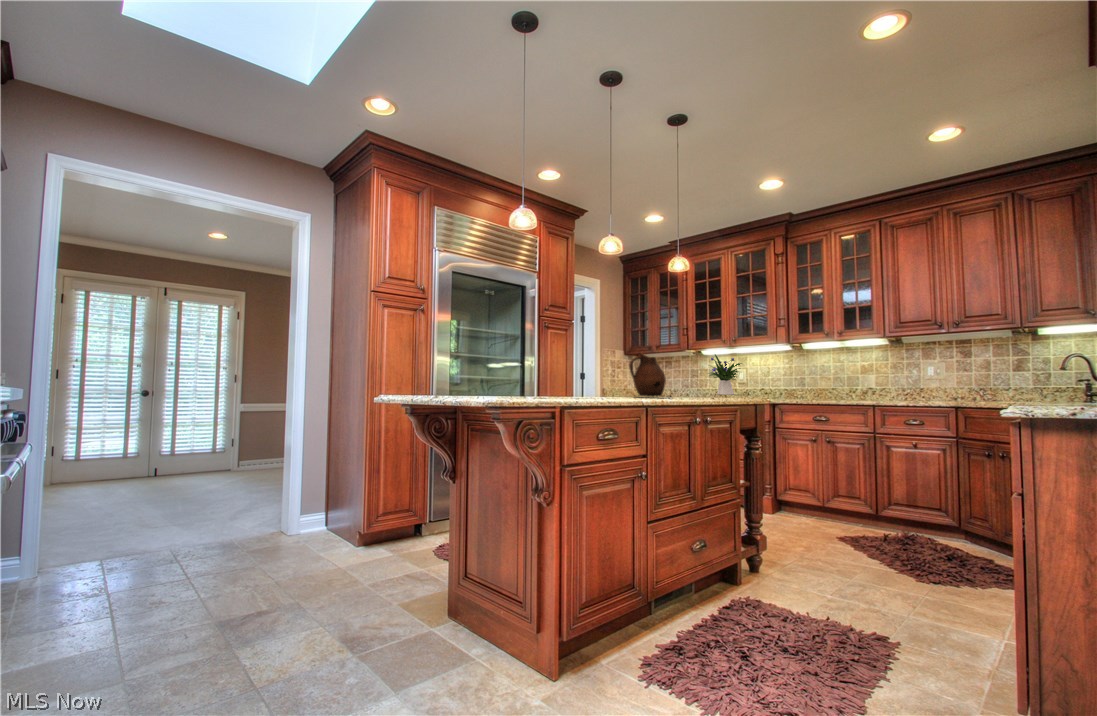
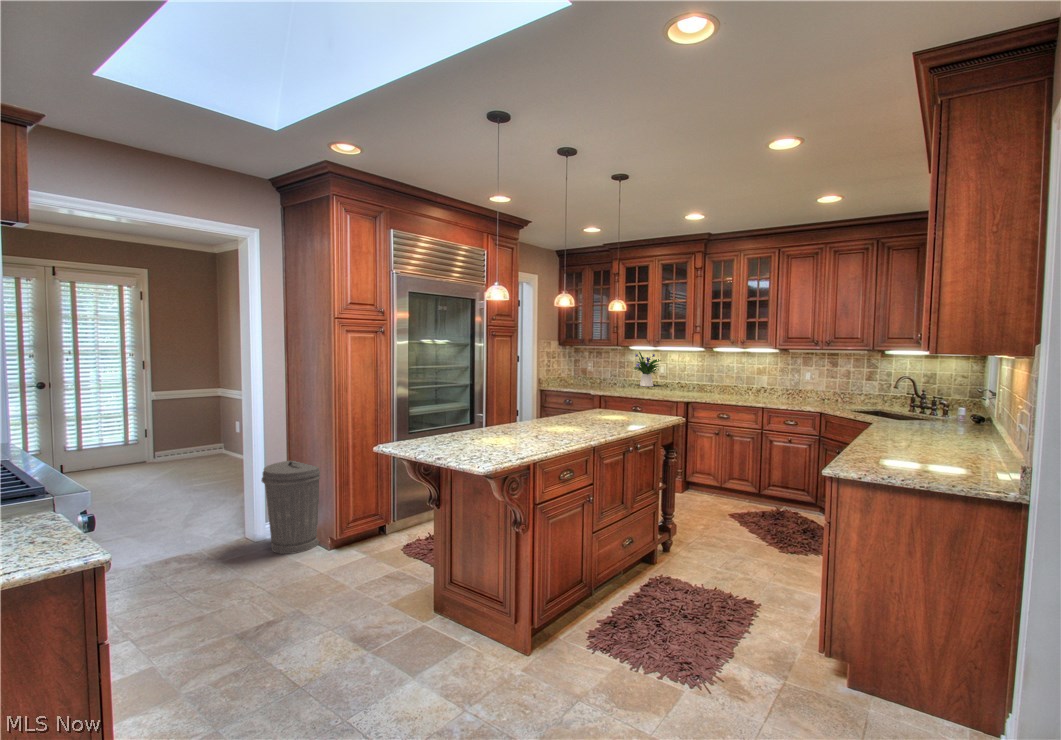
ceramic pitcher: present [630,352,666,397] -> none [574,383,607,422]
trash can: none [265,448,341,557] -> present [261,461,320,554]

